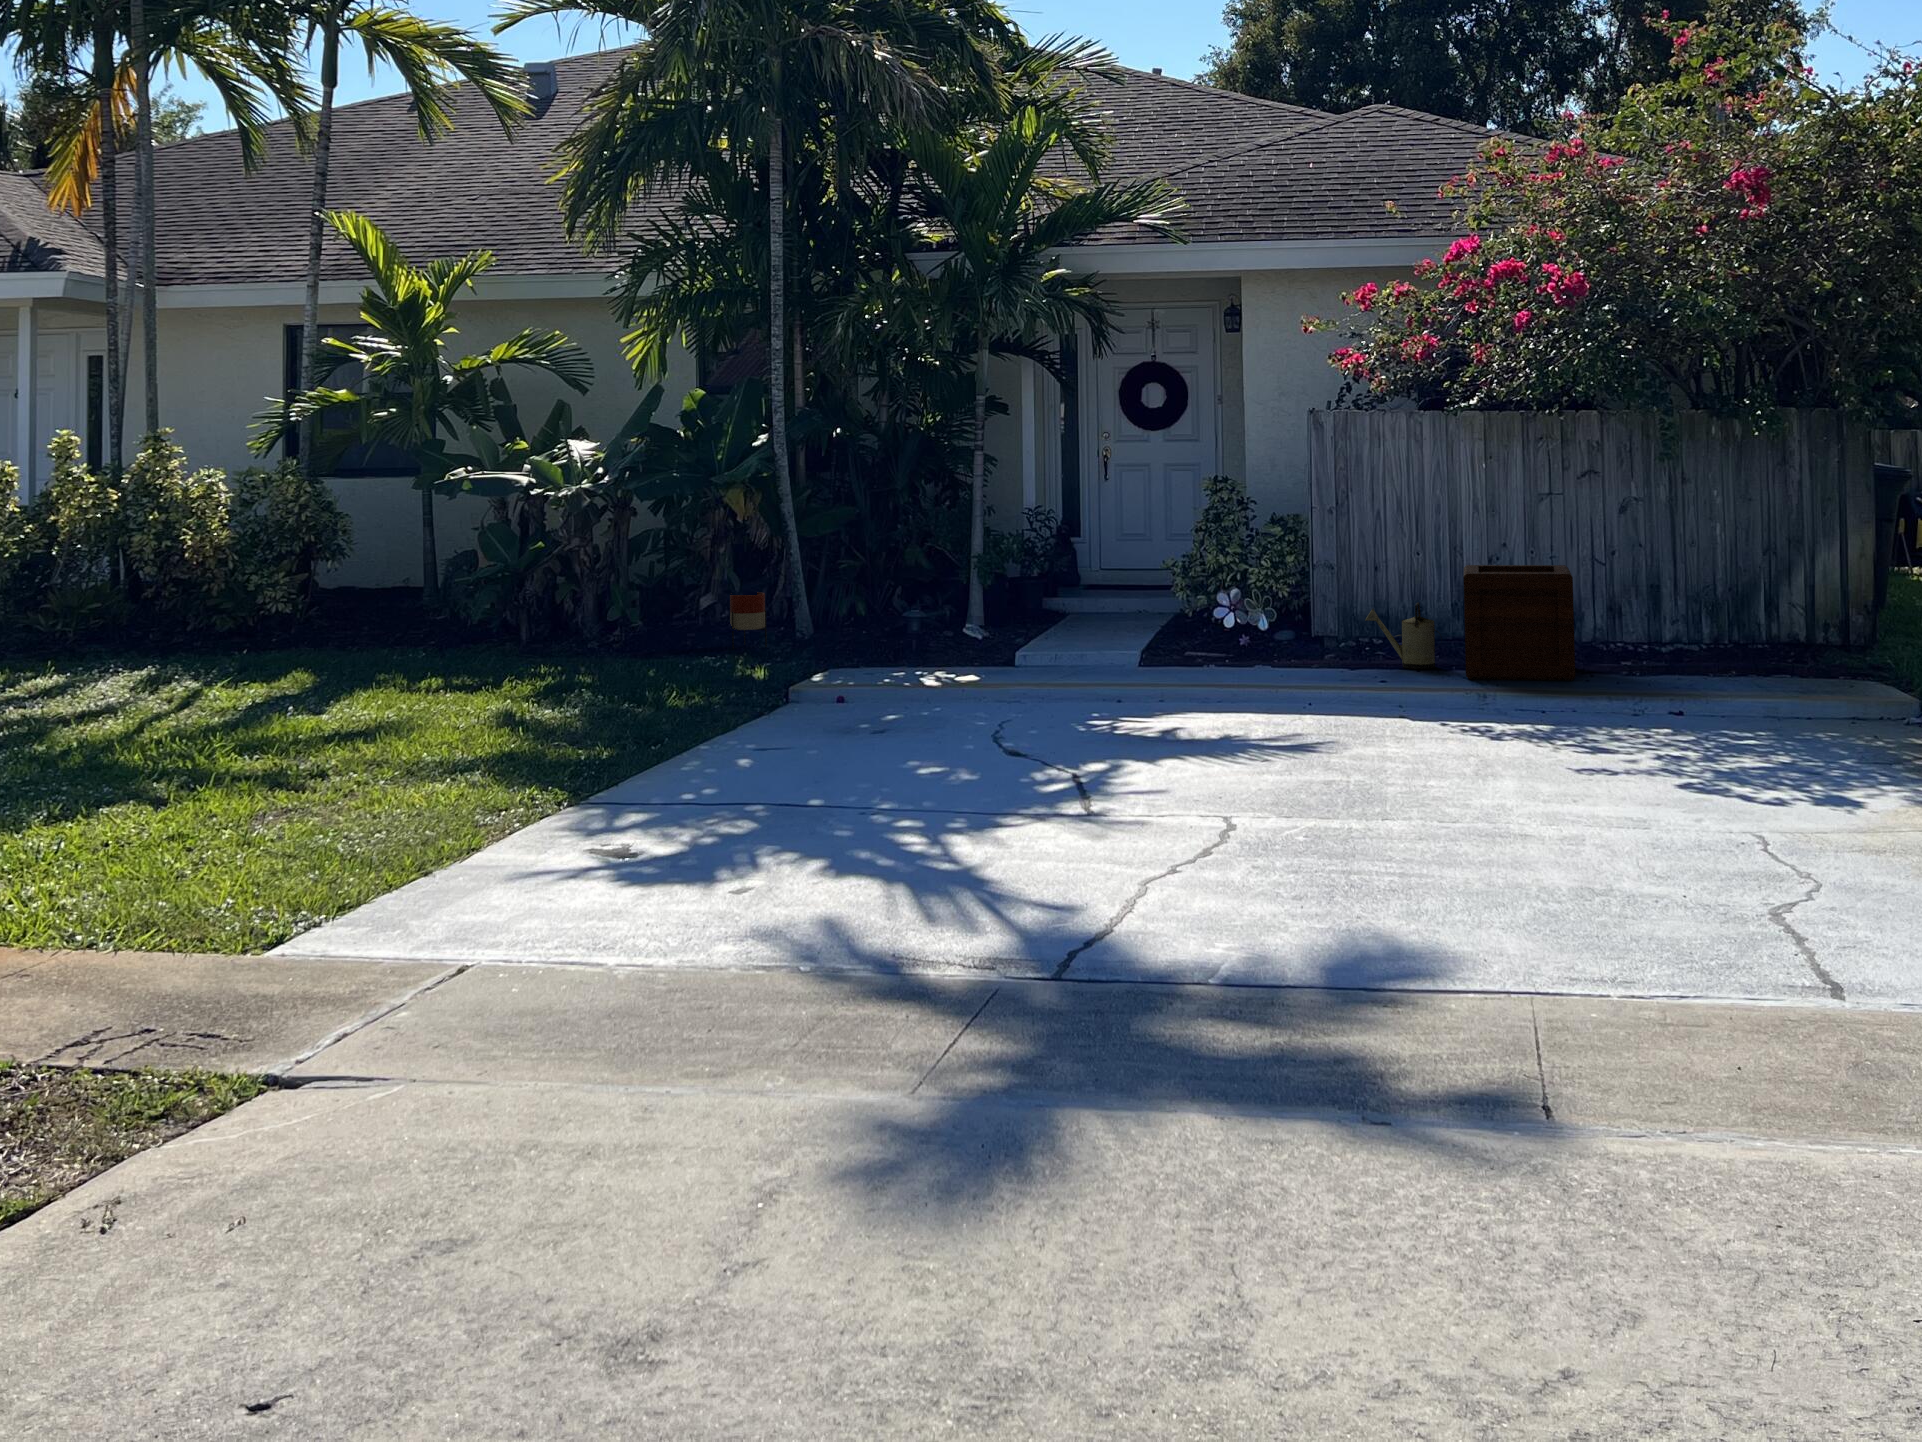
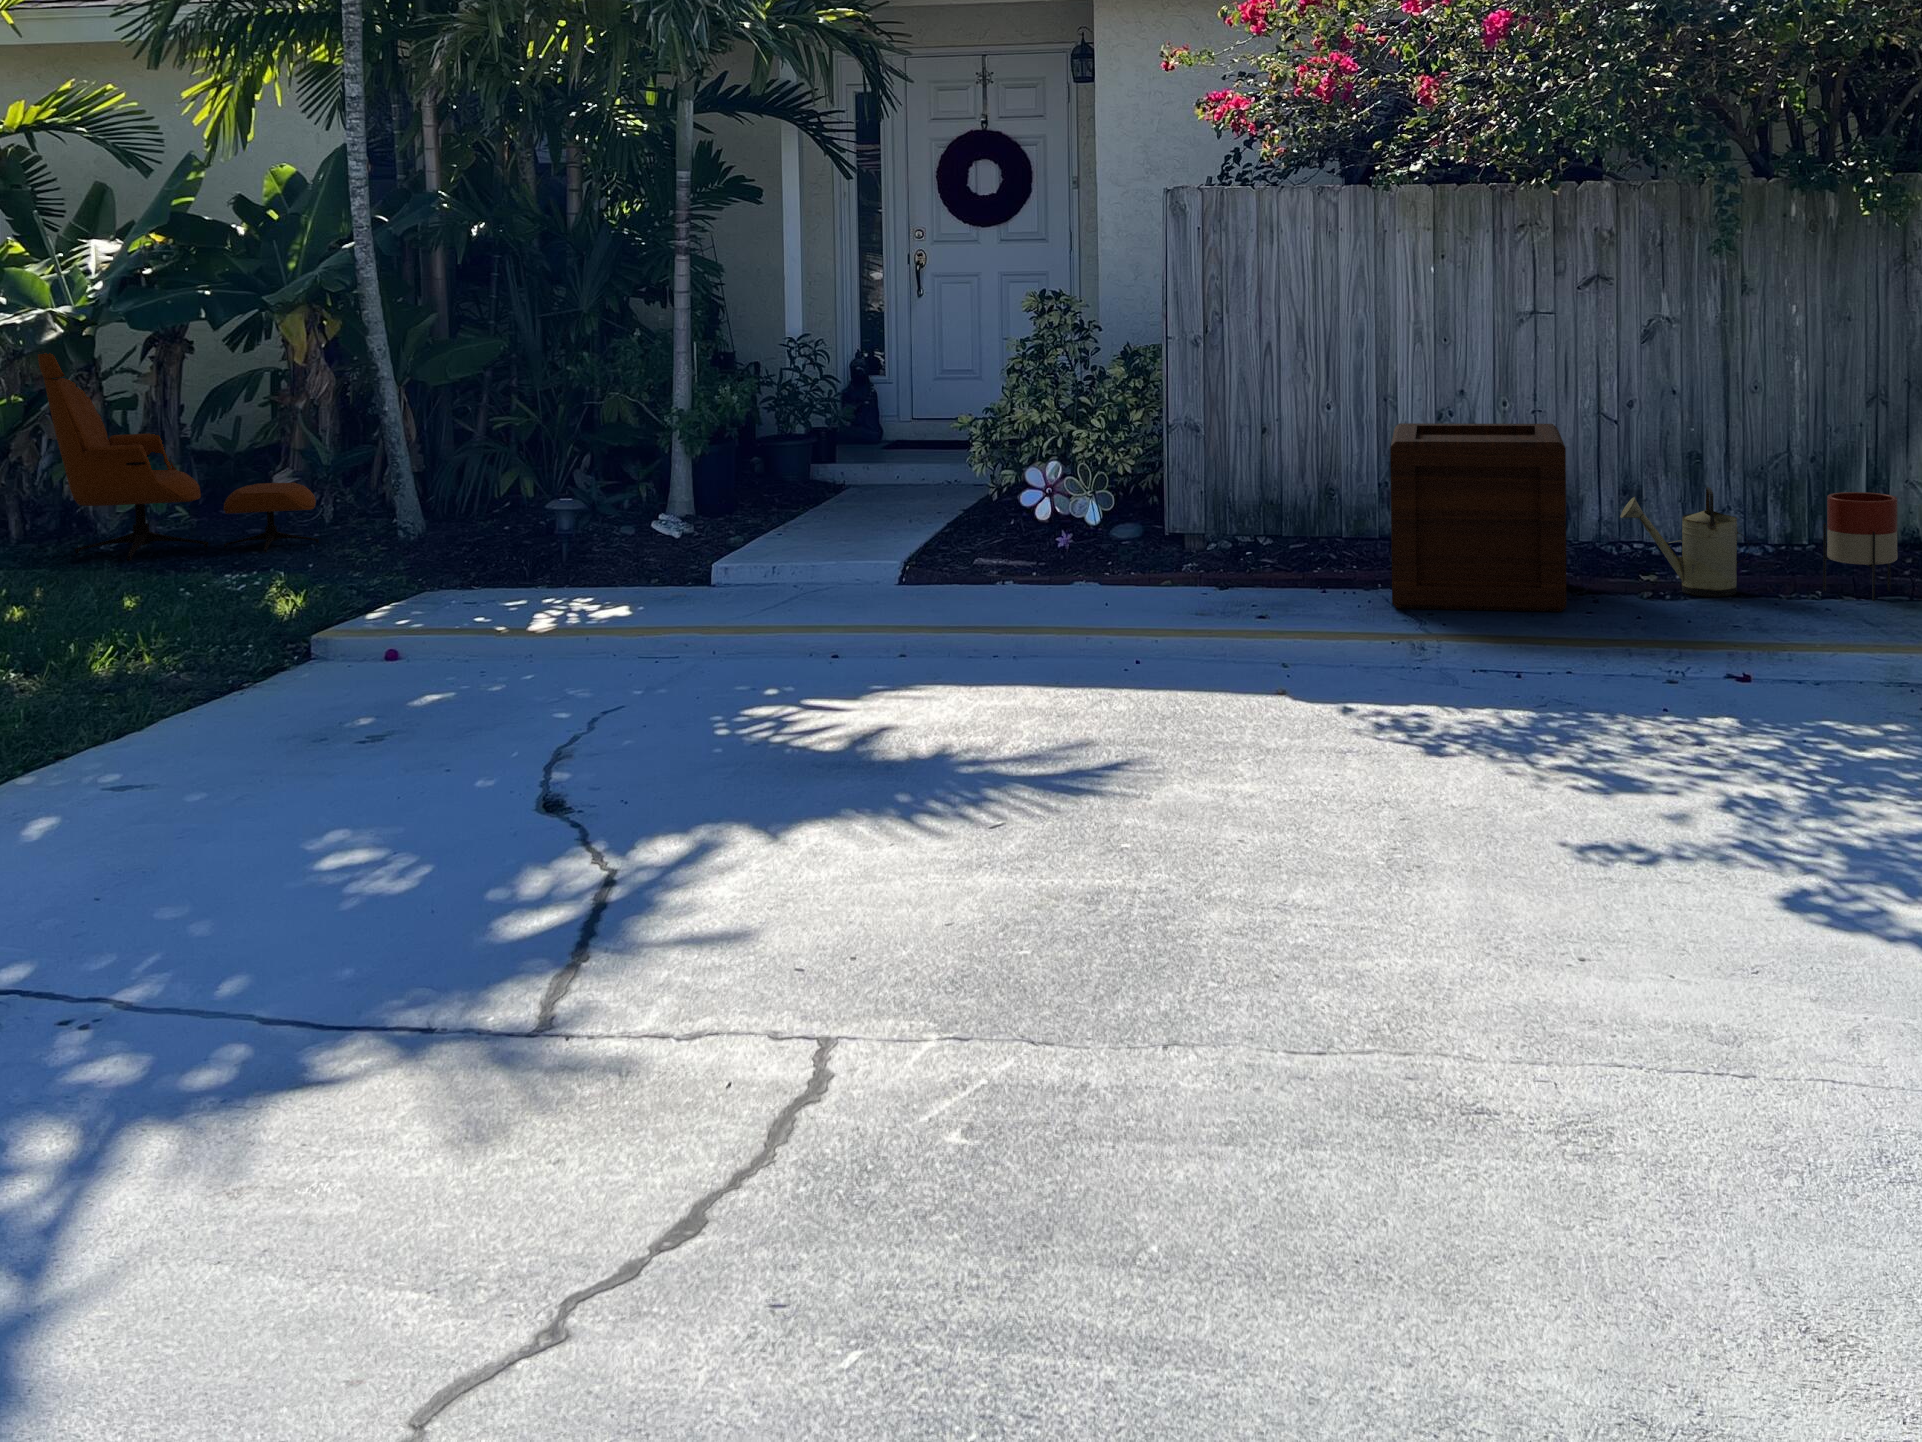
lounge chair: none [550,515,726,658] -> present [38,353,319,561]
planter: present [730,592,767,649] -> present [1823,492,1898,601]
watering can: present [1365,602,1442,669] -> present [1620,487,1749,597]

